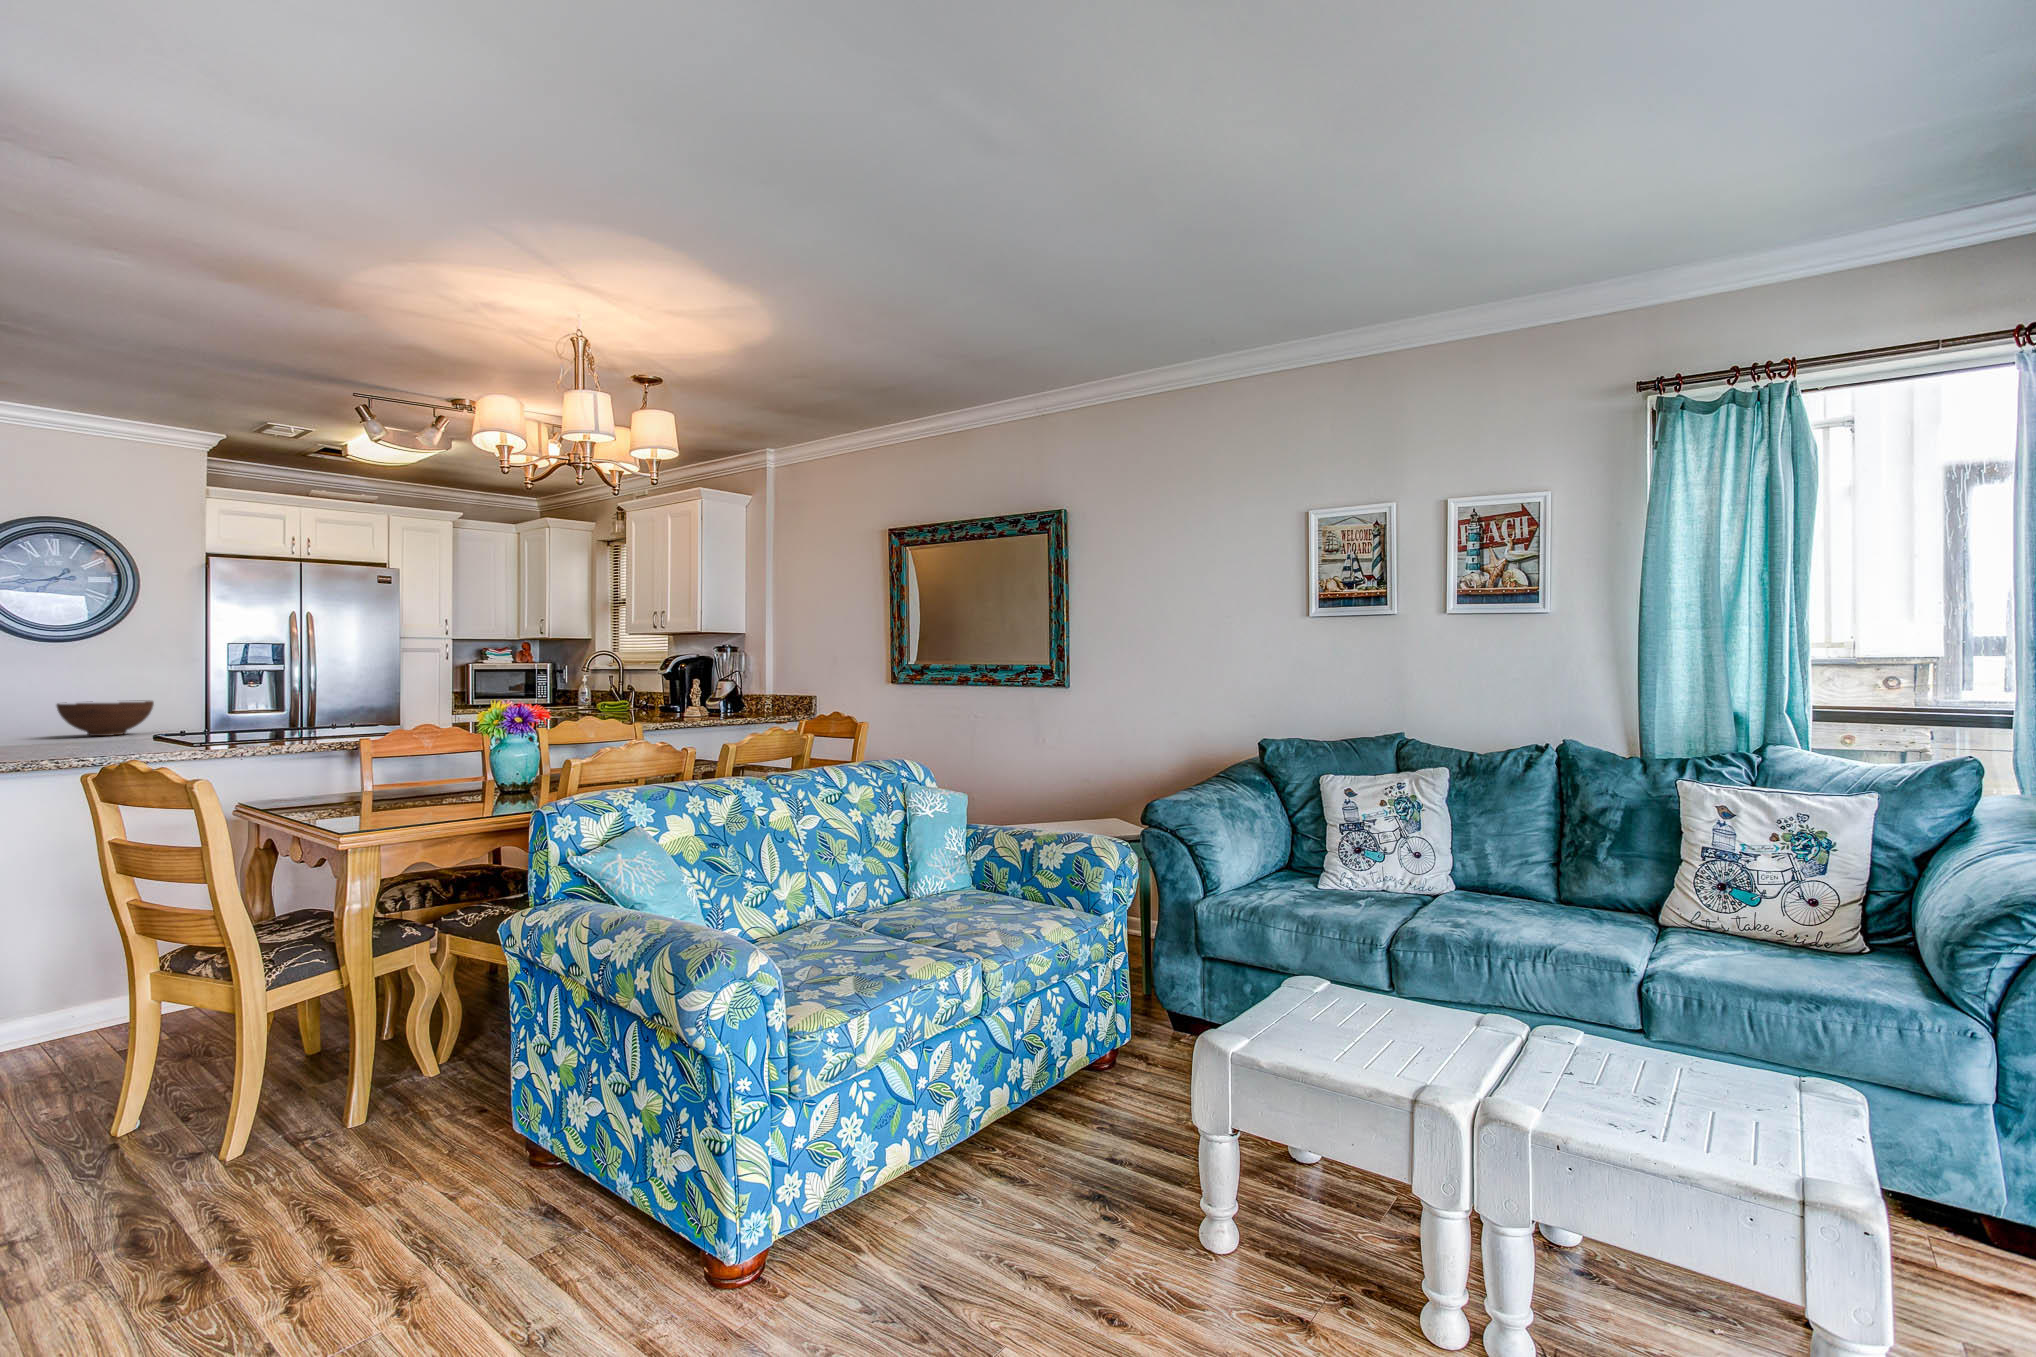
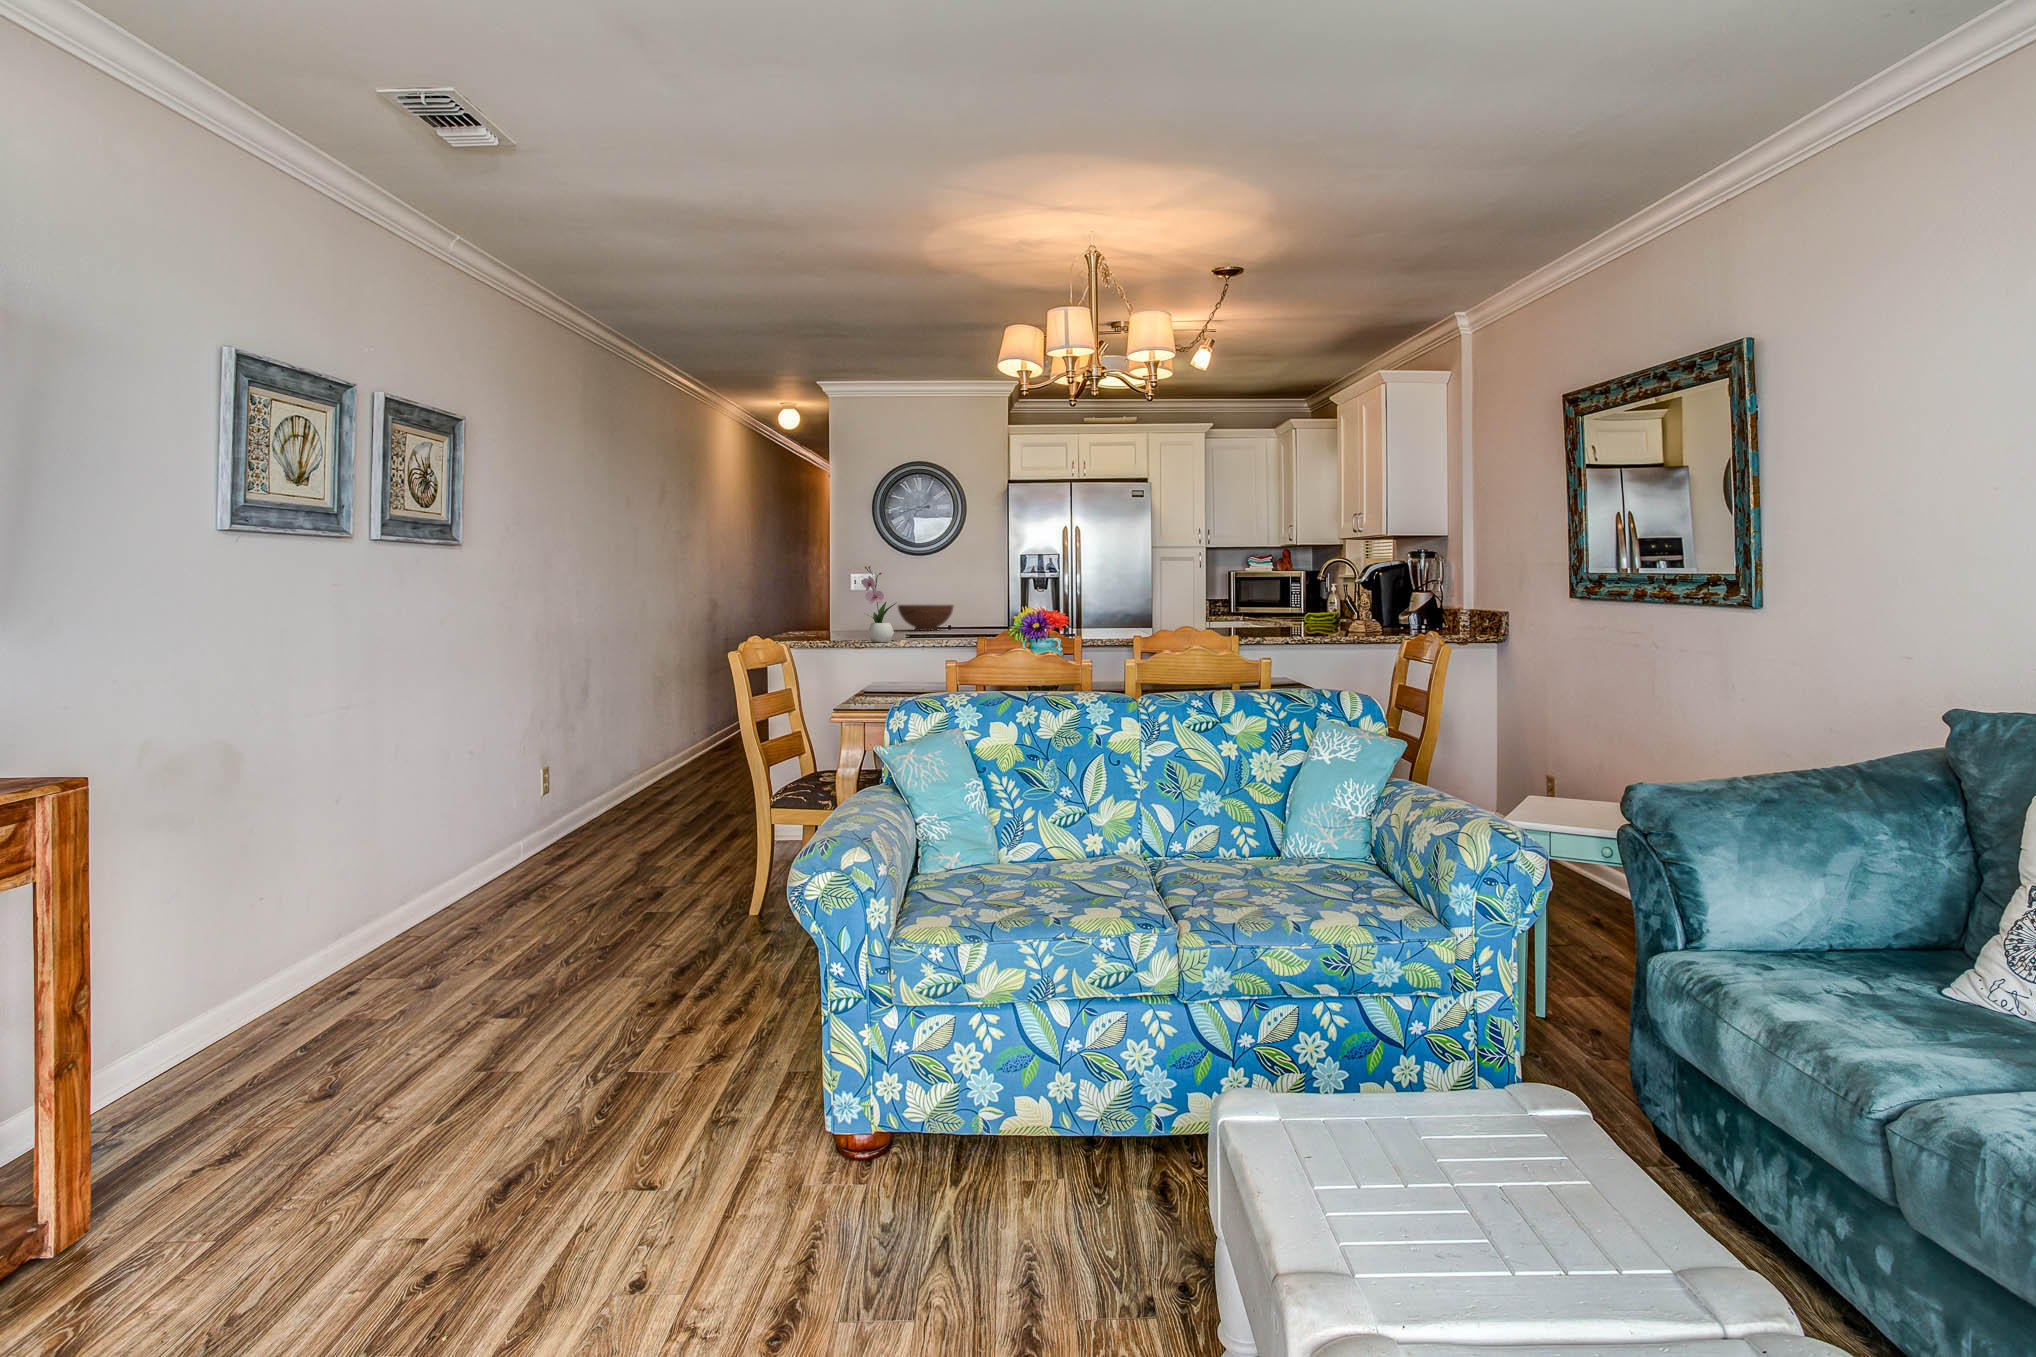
flower arrangement: none [155,656,208,753] -> present [862,566,897,642]

